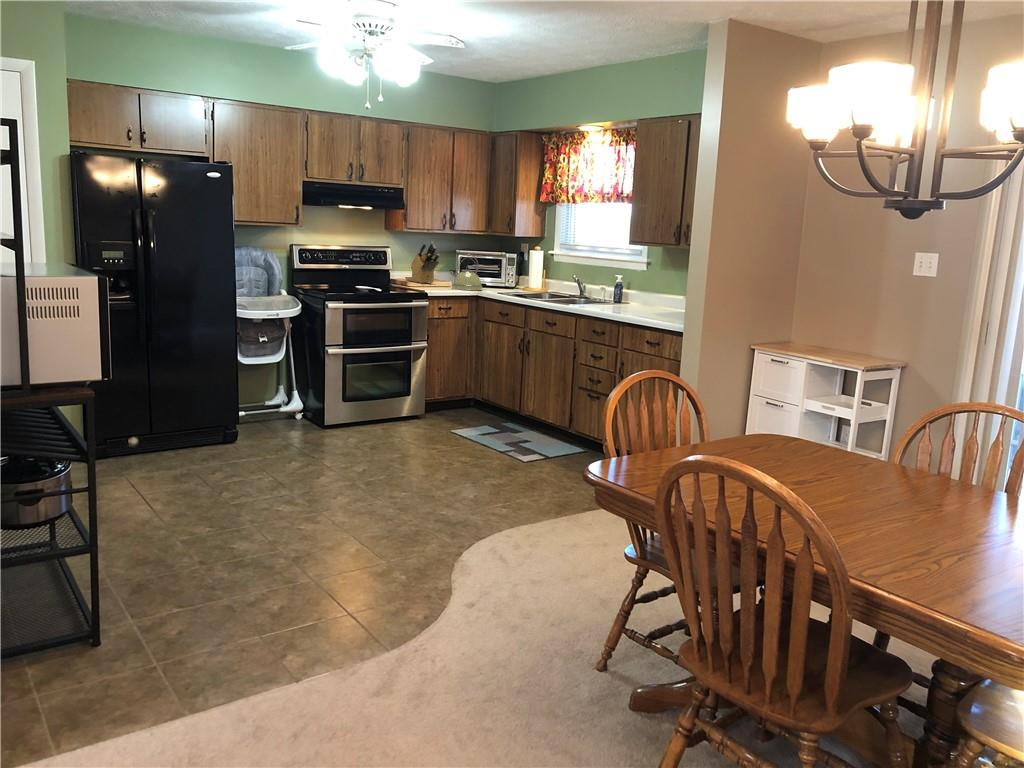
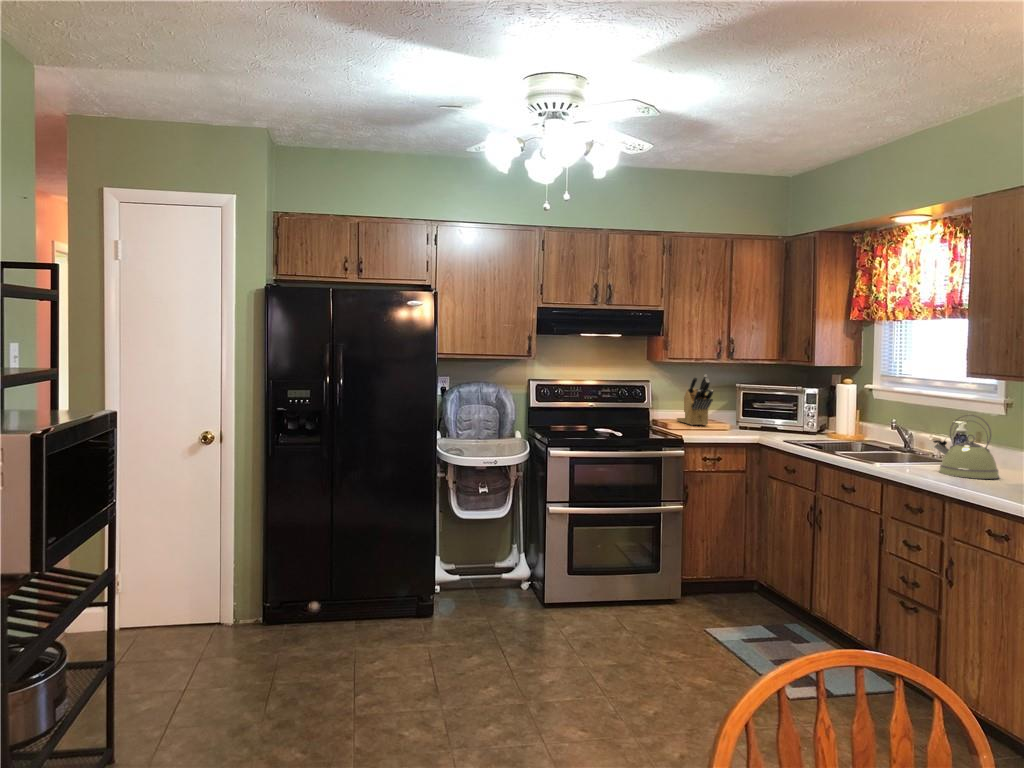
kettle: present [450,255,482,291] -> present [933,415,999,479]

